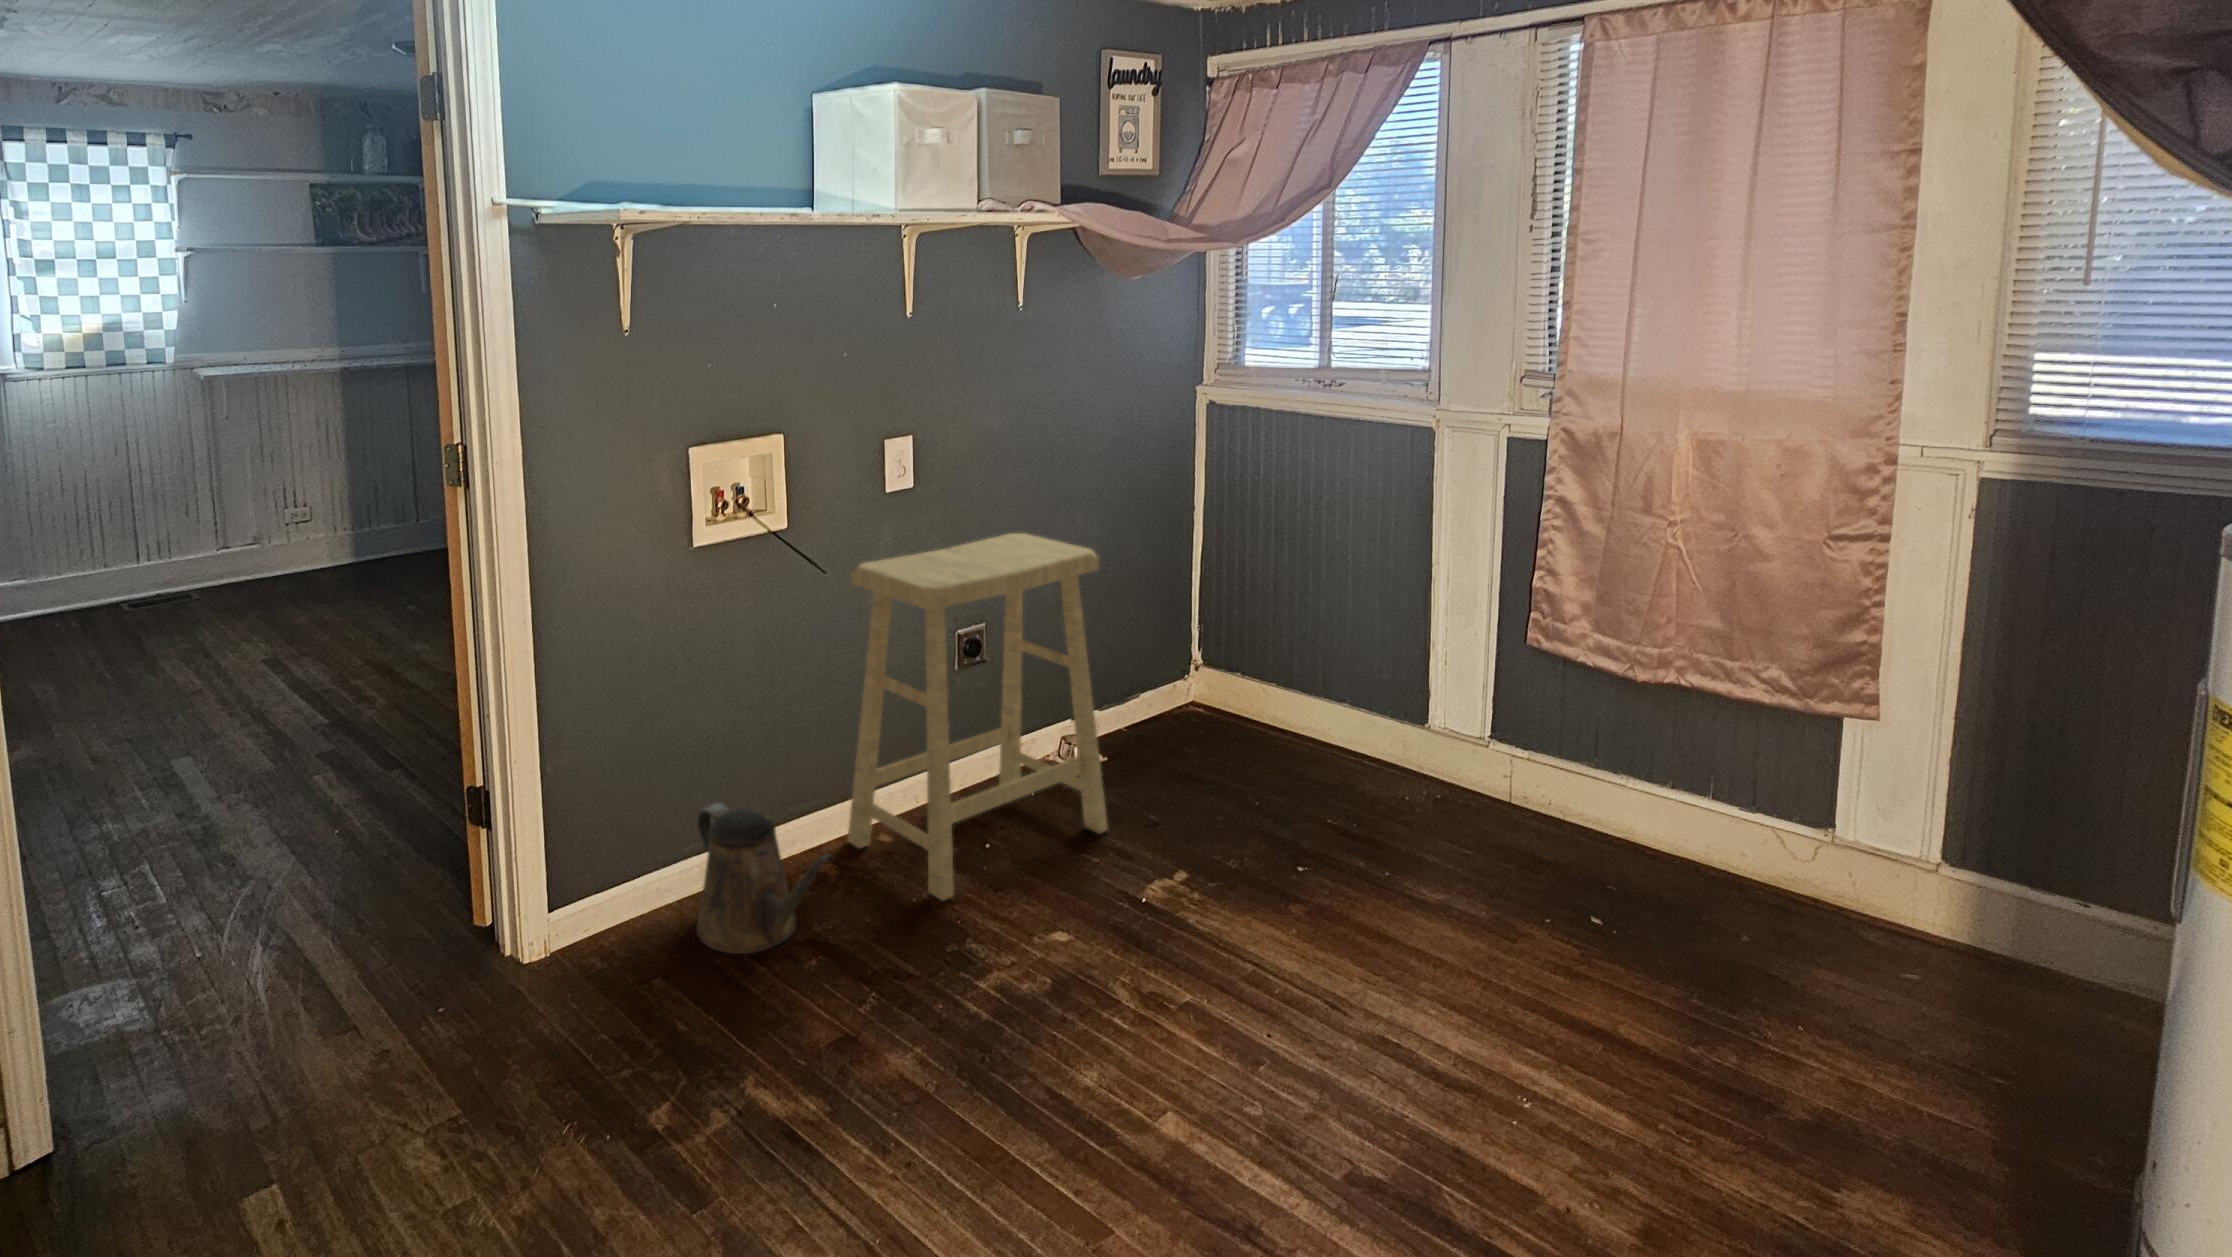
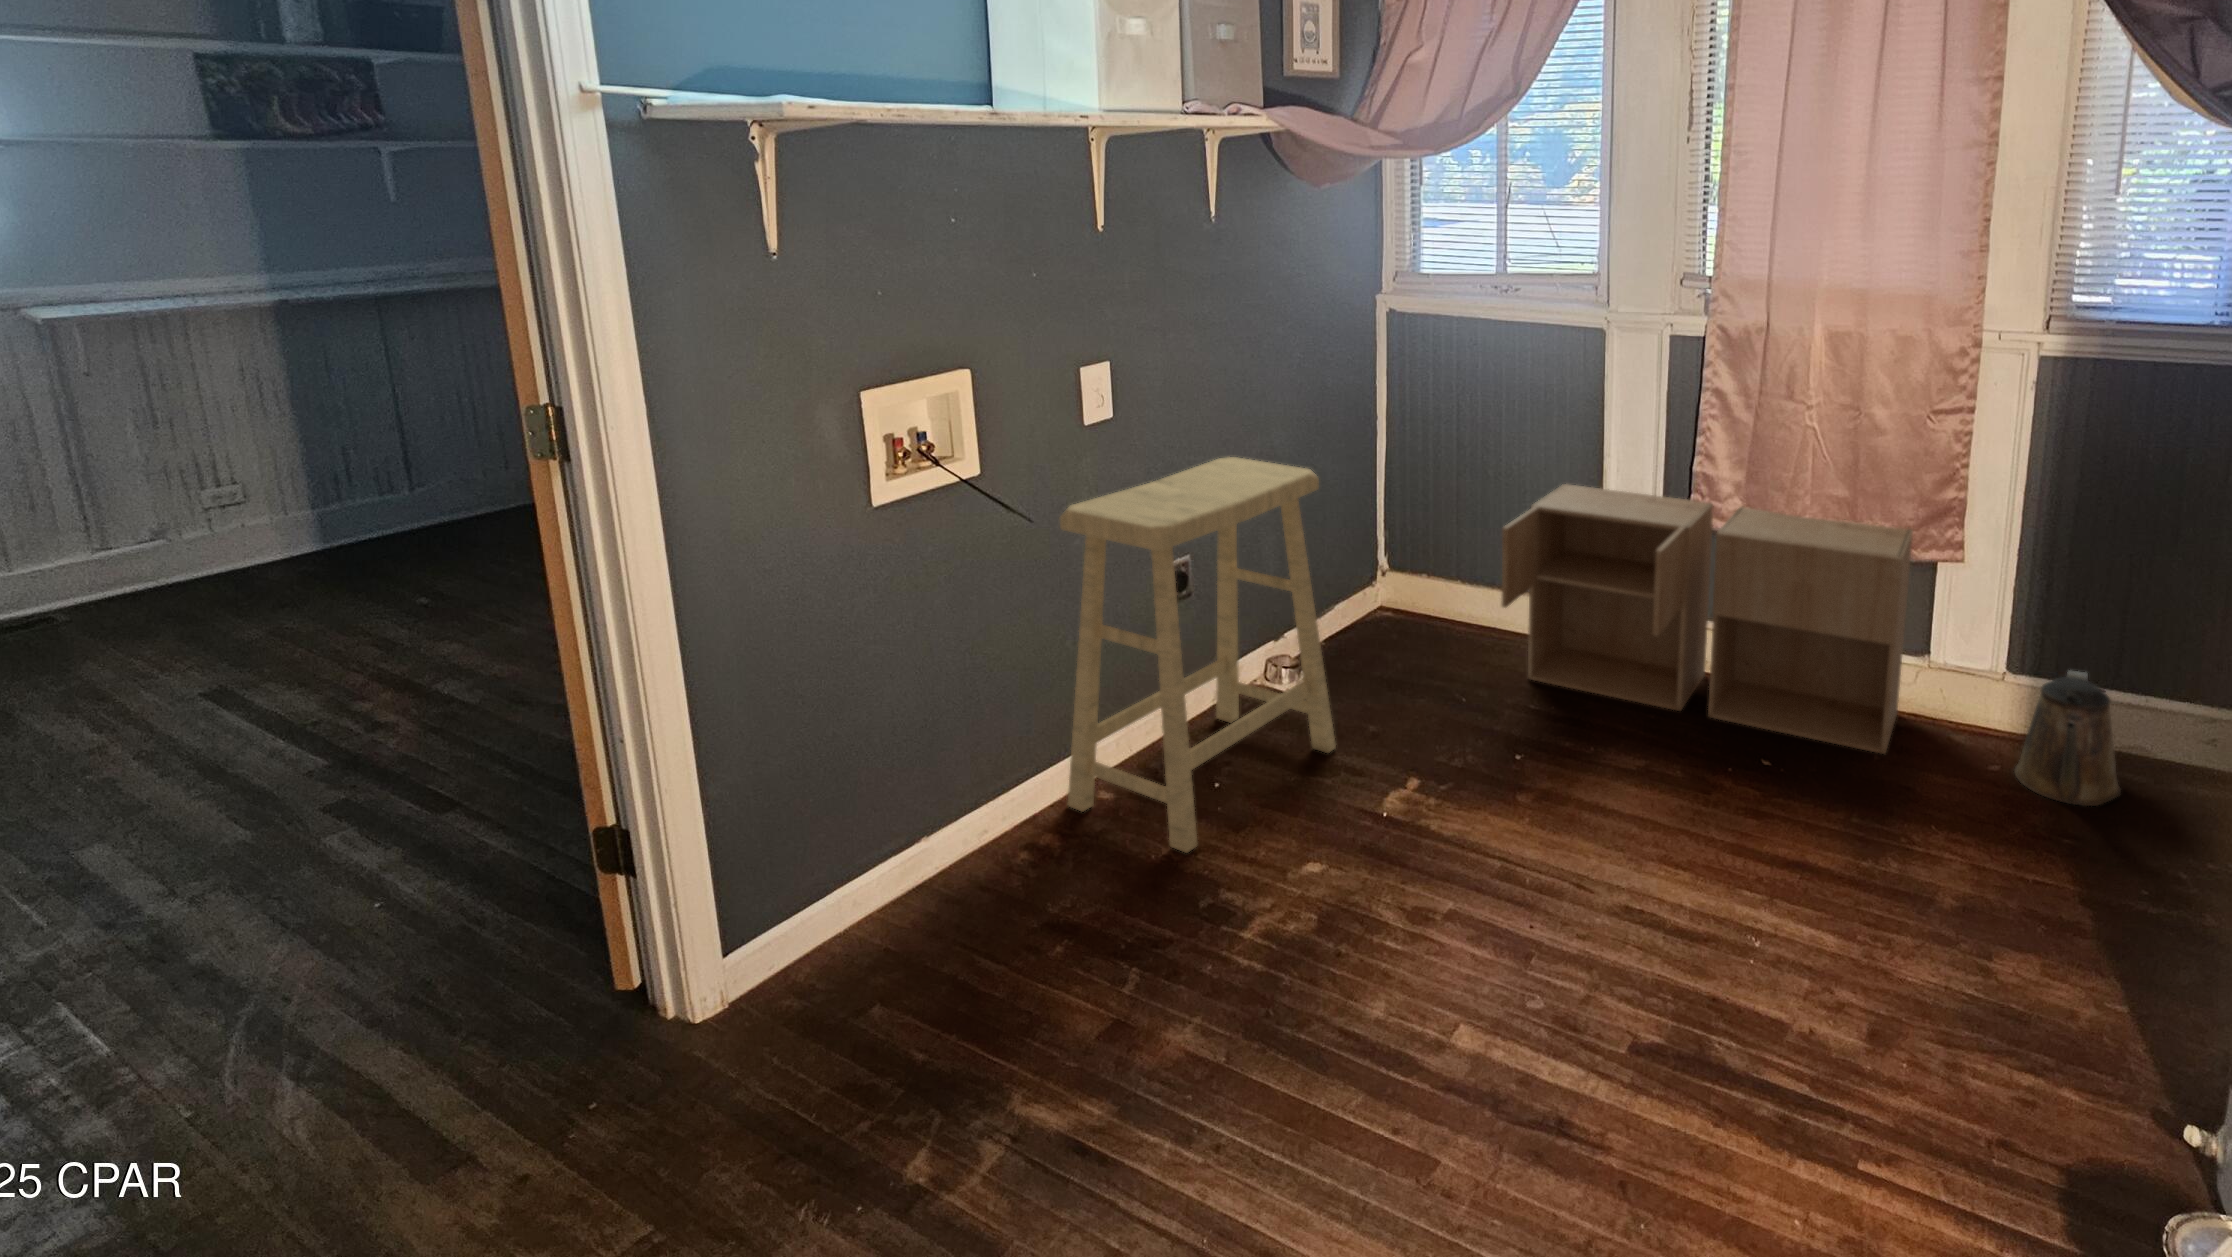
storage cabinet: none [1294,590,1809,939] -> present [1502,484,1913,754]
watering can: present [697,803,833,954] -> present [2014,671,2121,806]

